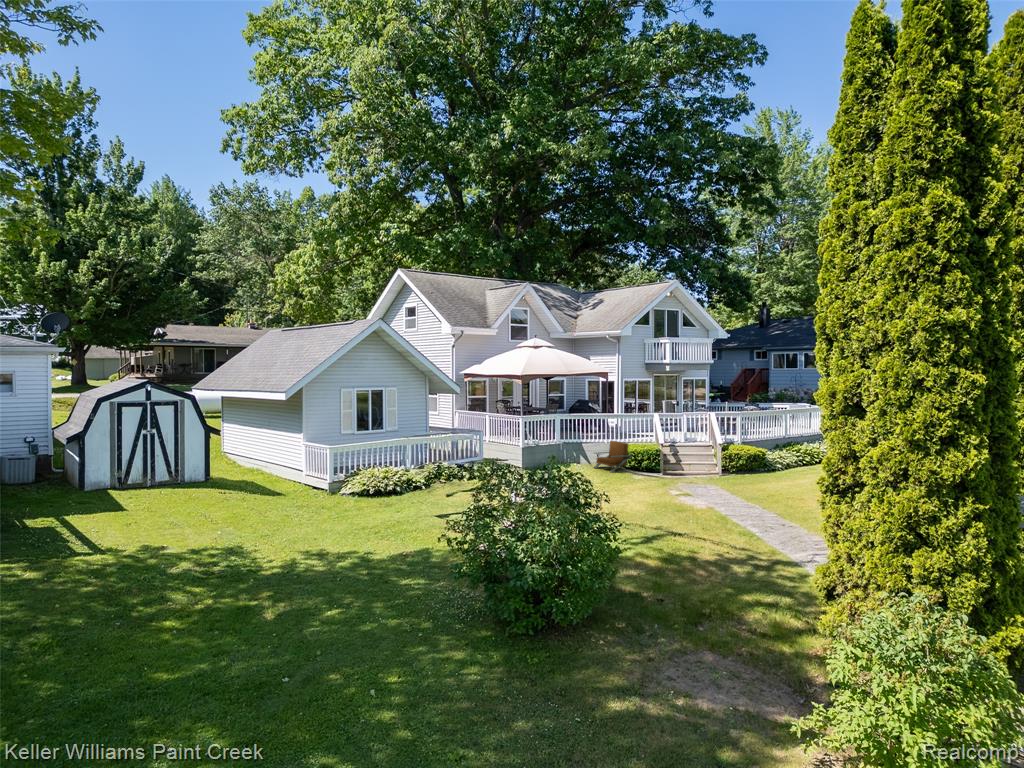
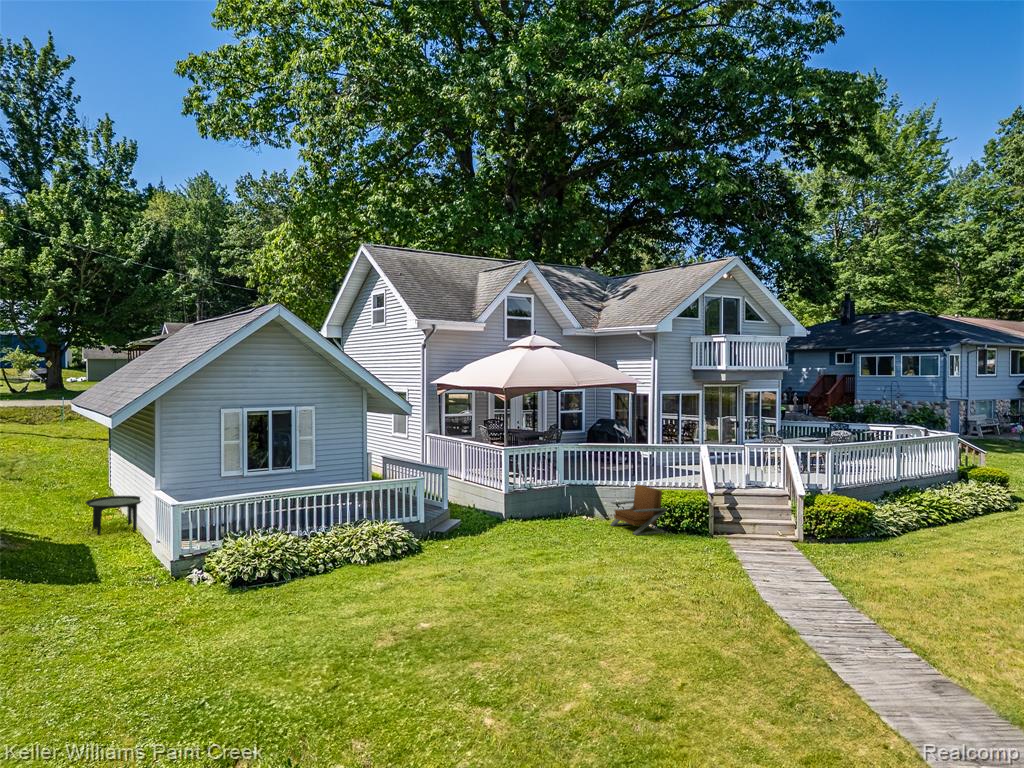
round table: none [242,452,279,477] -> present [85,496,141,535]

